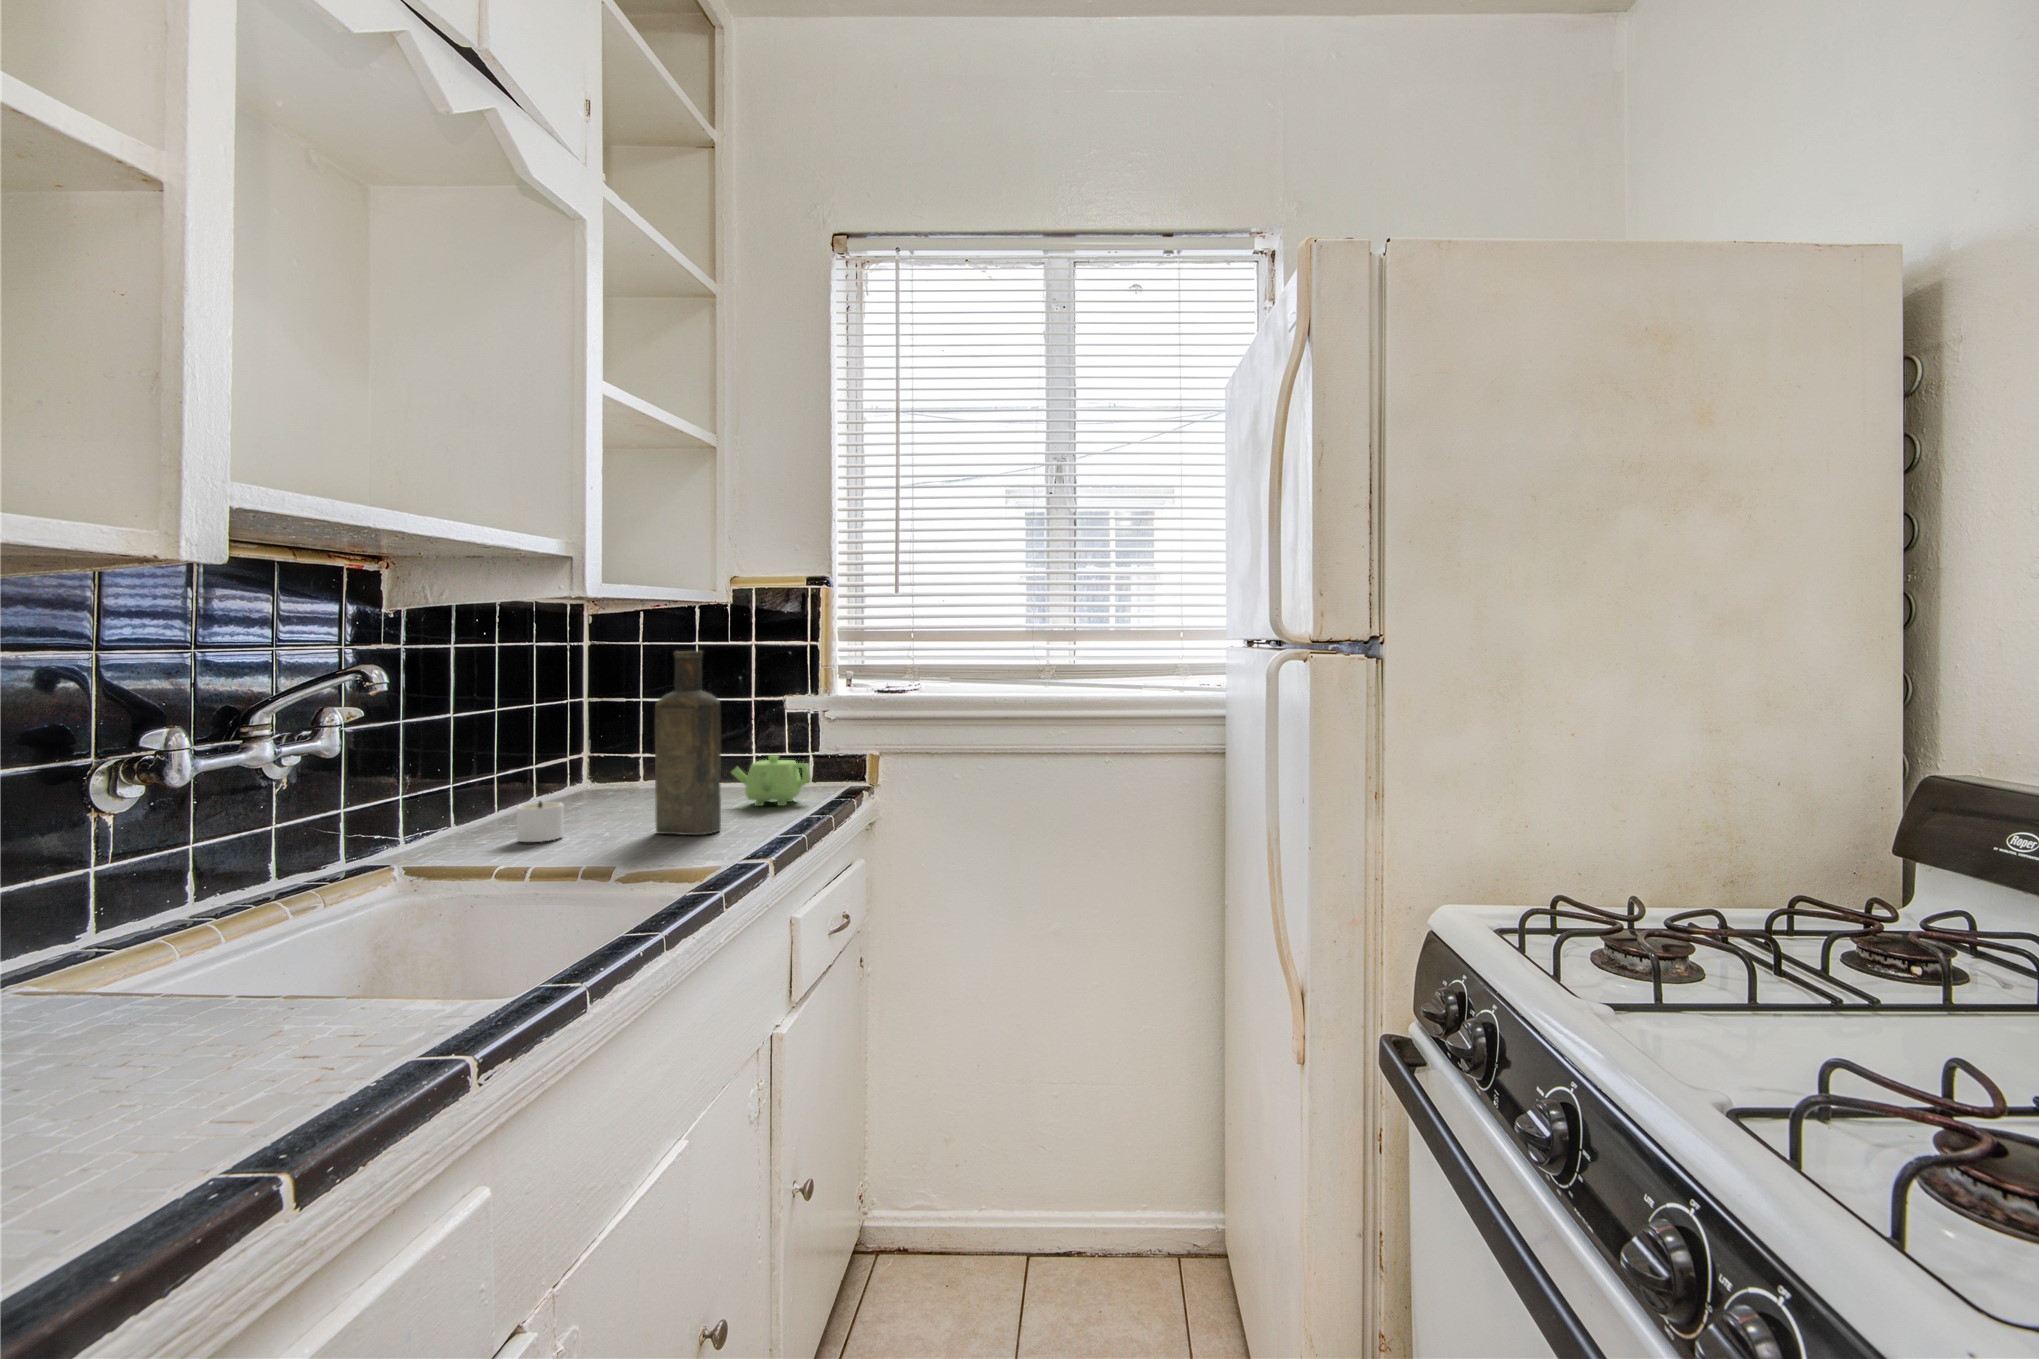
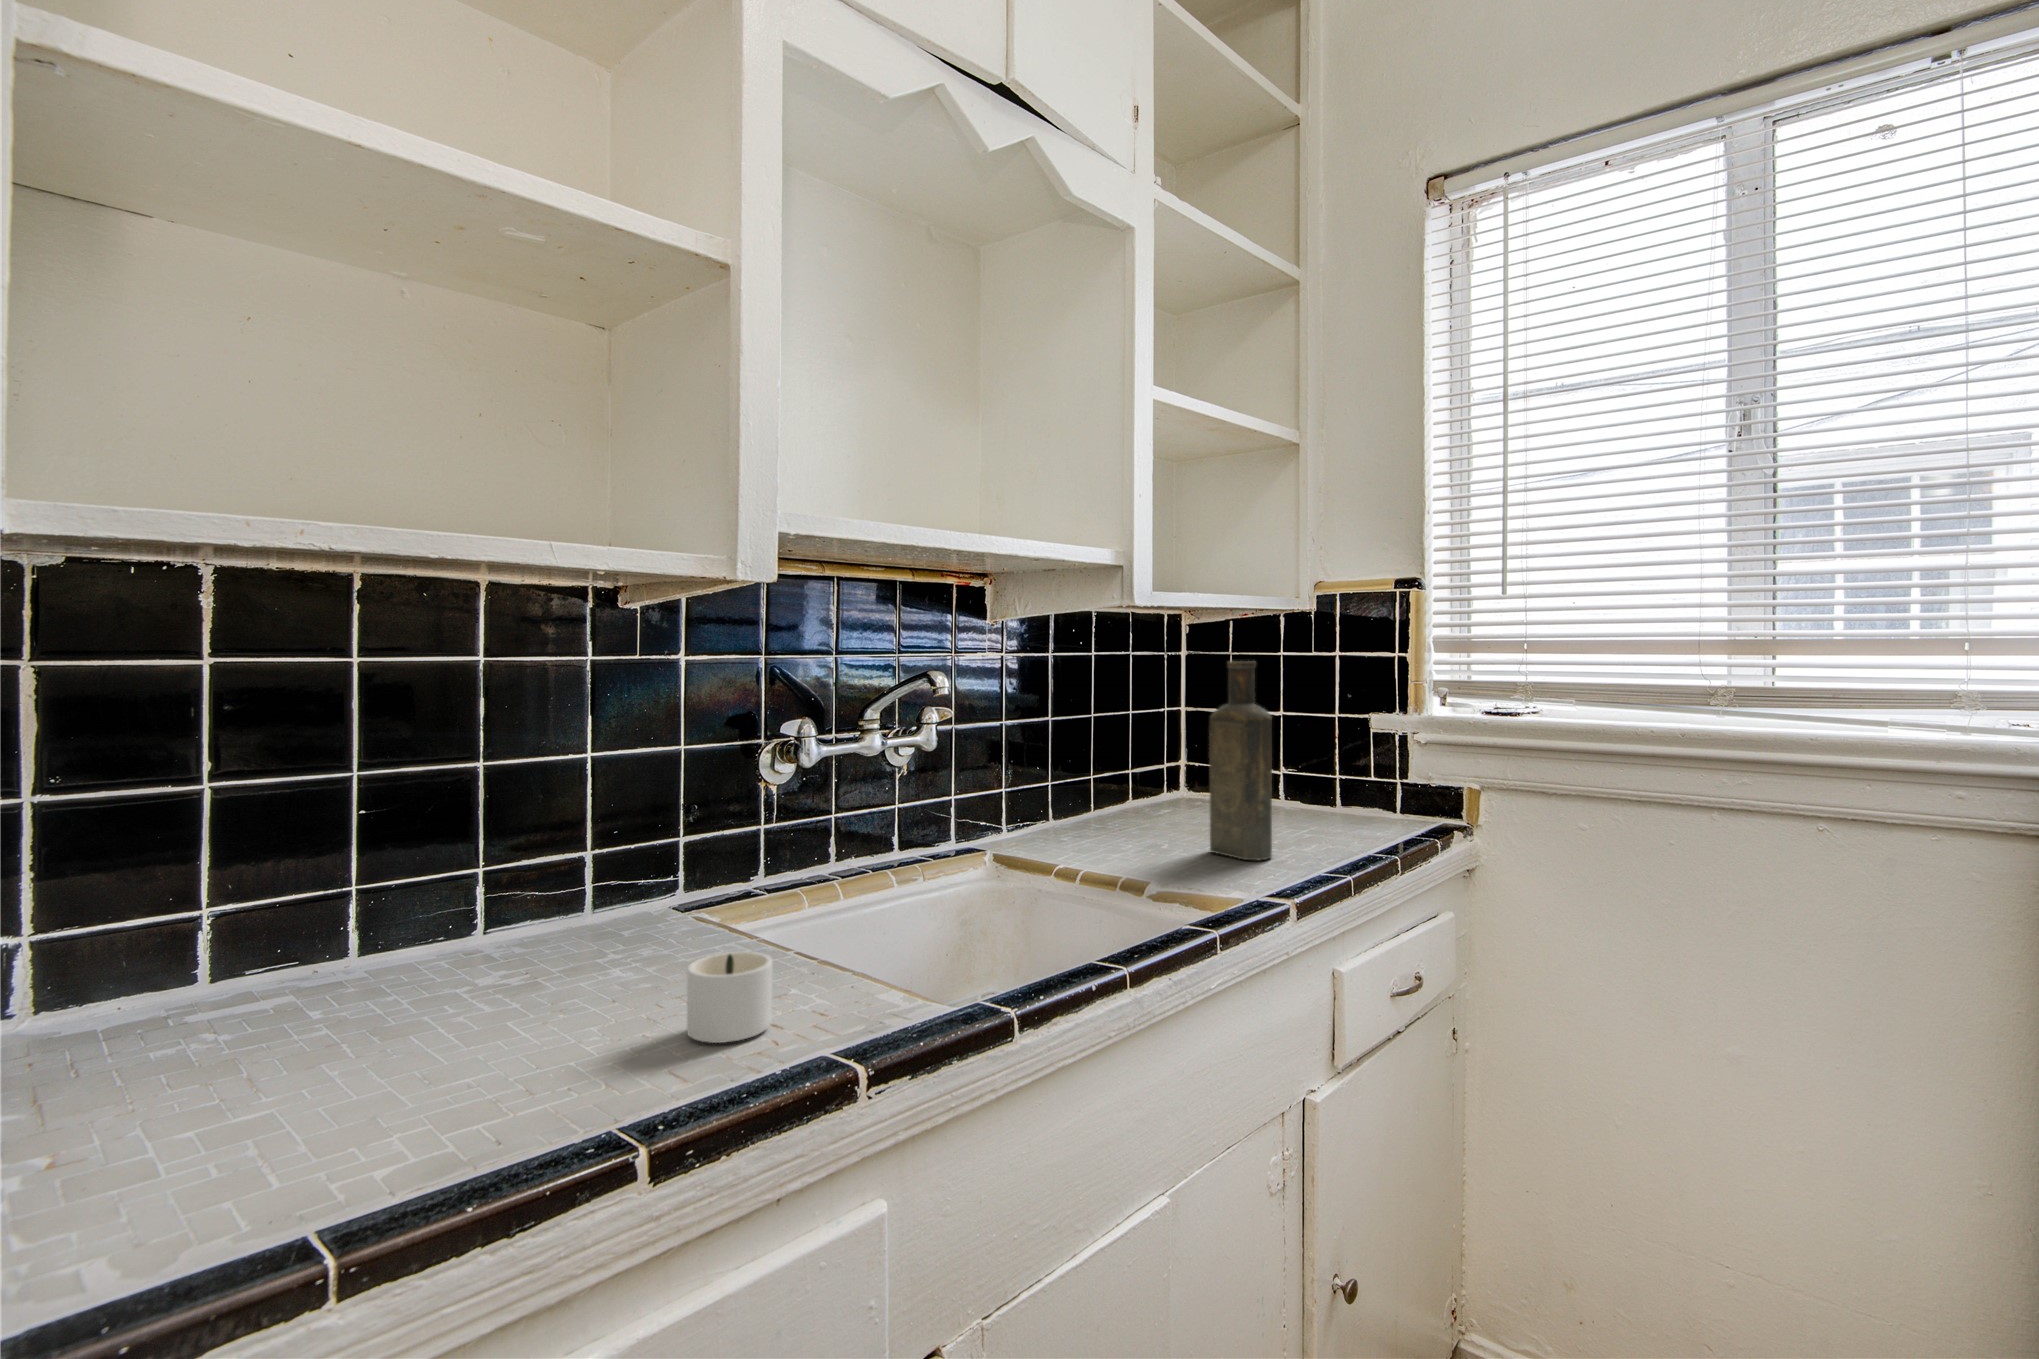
teapot: present [731,755,811,806] -> none [1302,780,1388,838]
candle: present [517,801,564,842] -> present [687,952,772,1043]

